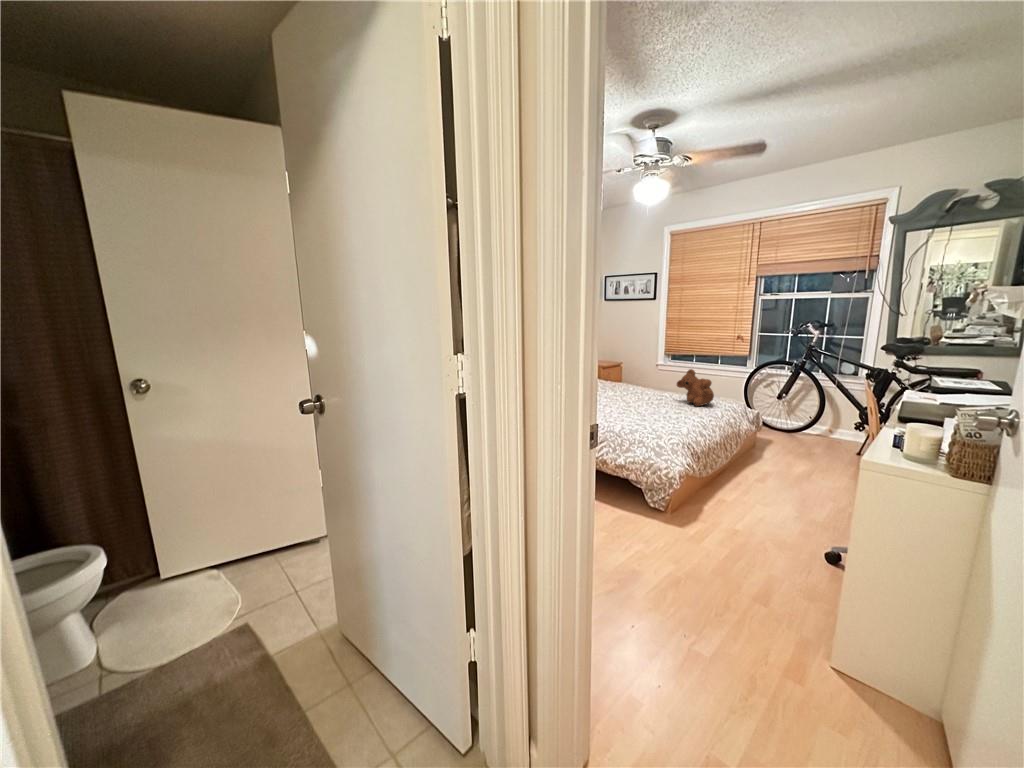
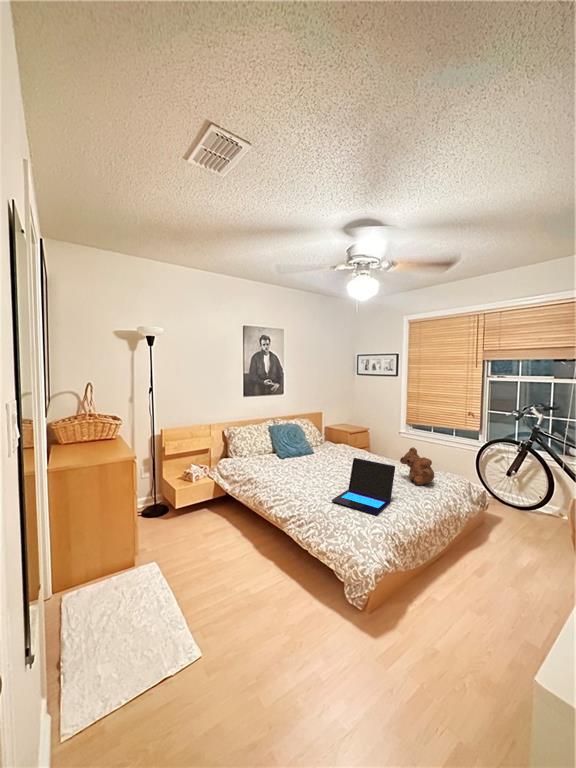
laptop: none [619,380,682,429] -> present [332,458,395,515]

